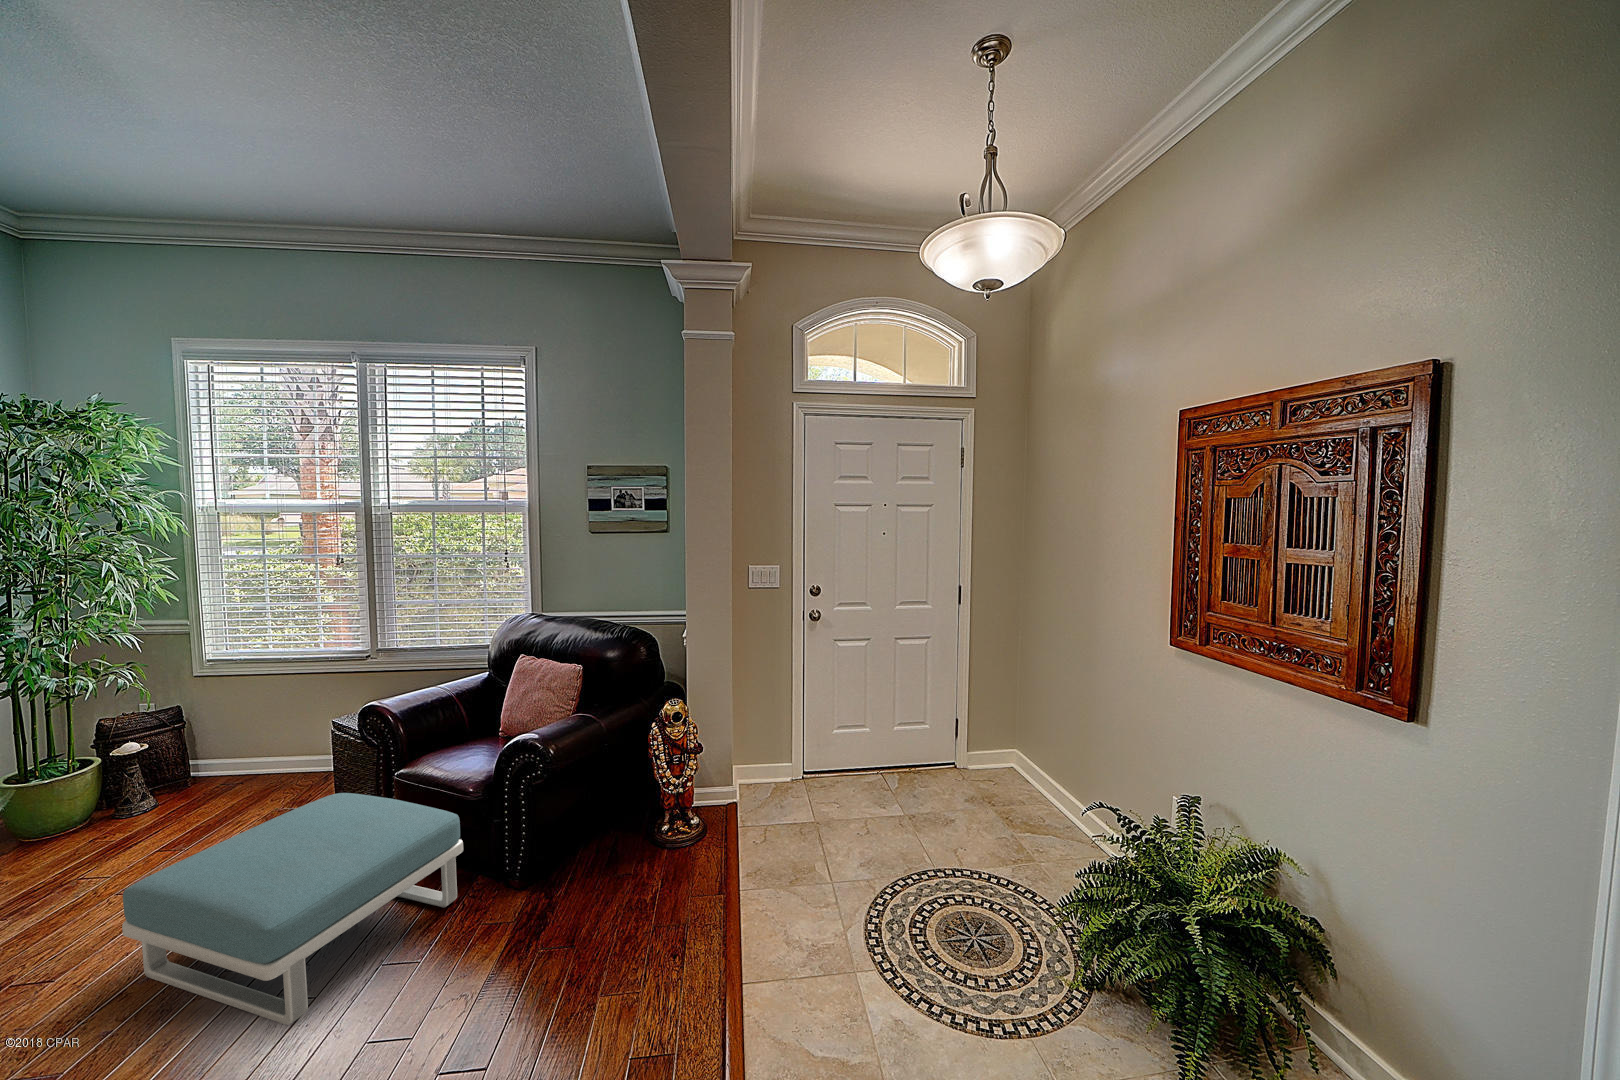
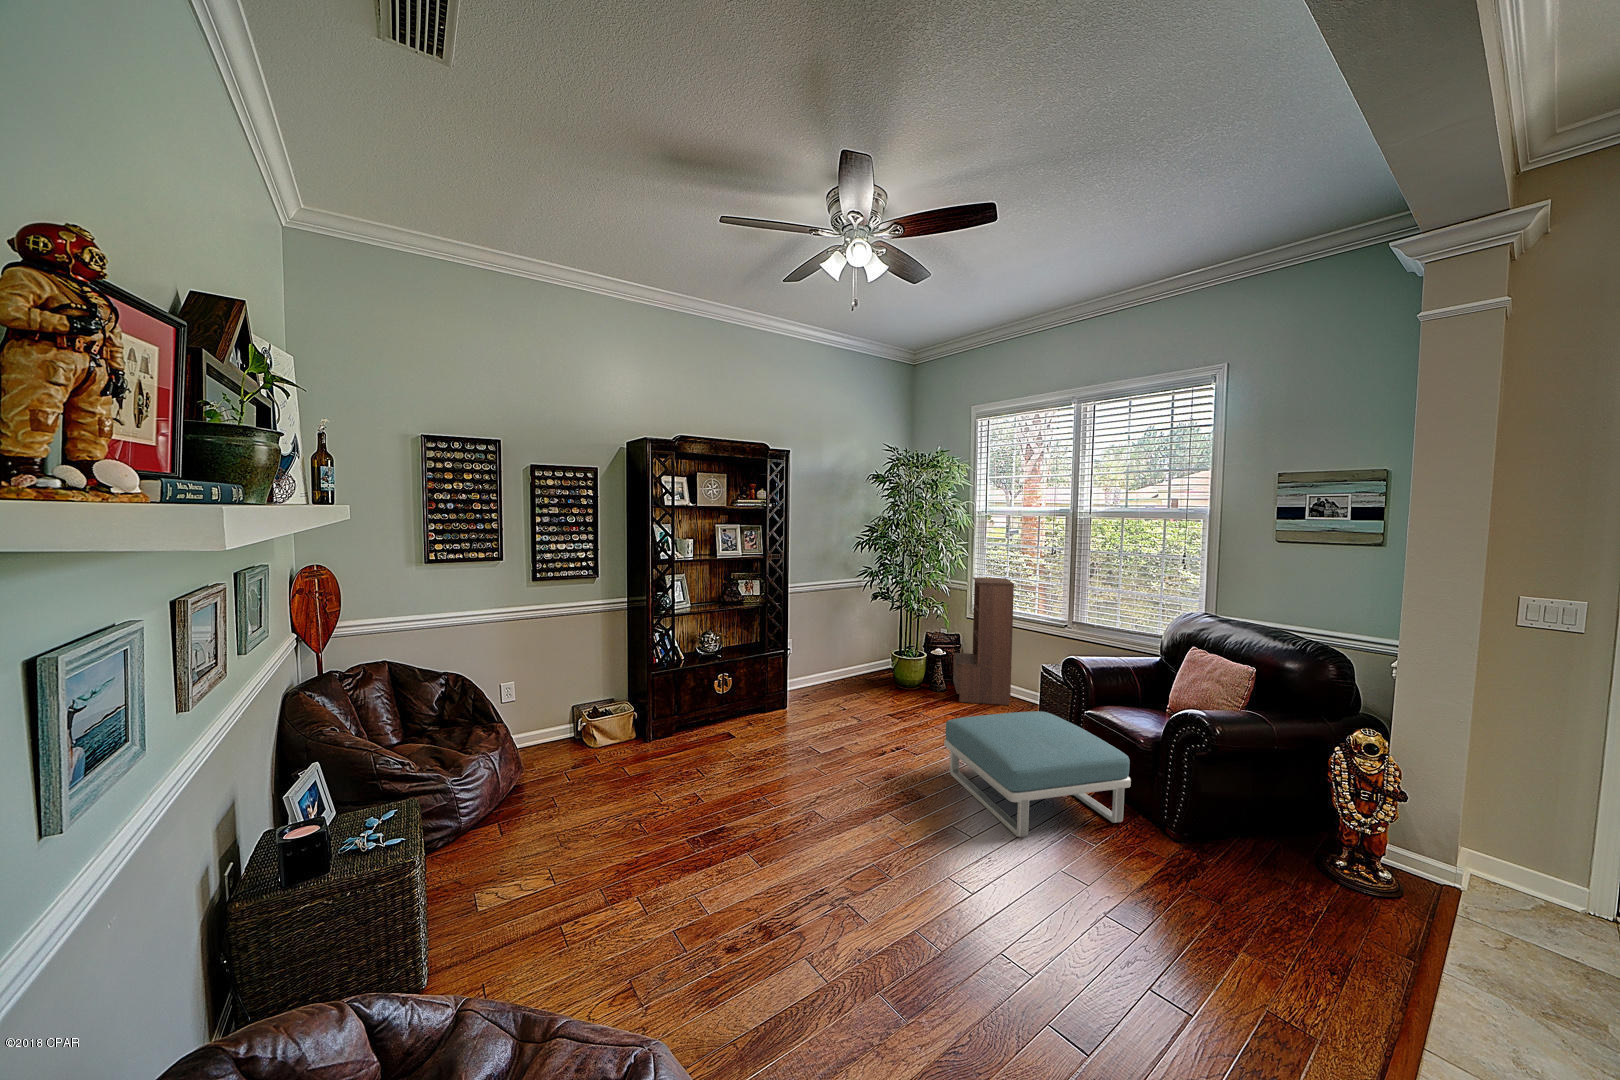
bookshelf: none [167,606,287,819] -> present [953,577,1014,705]

